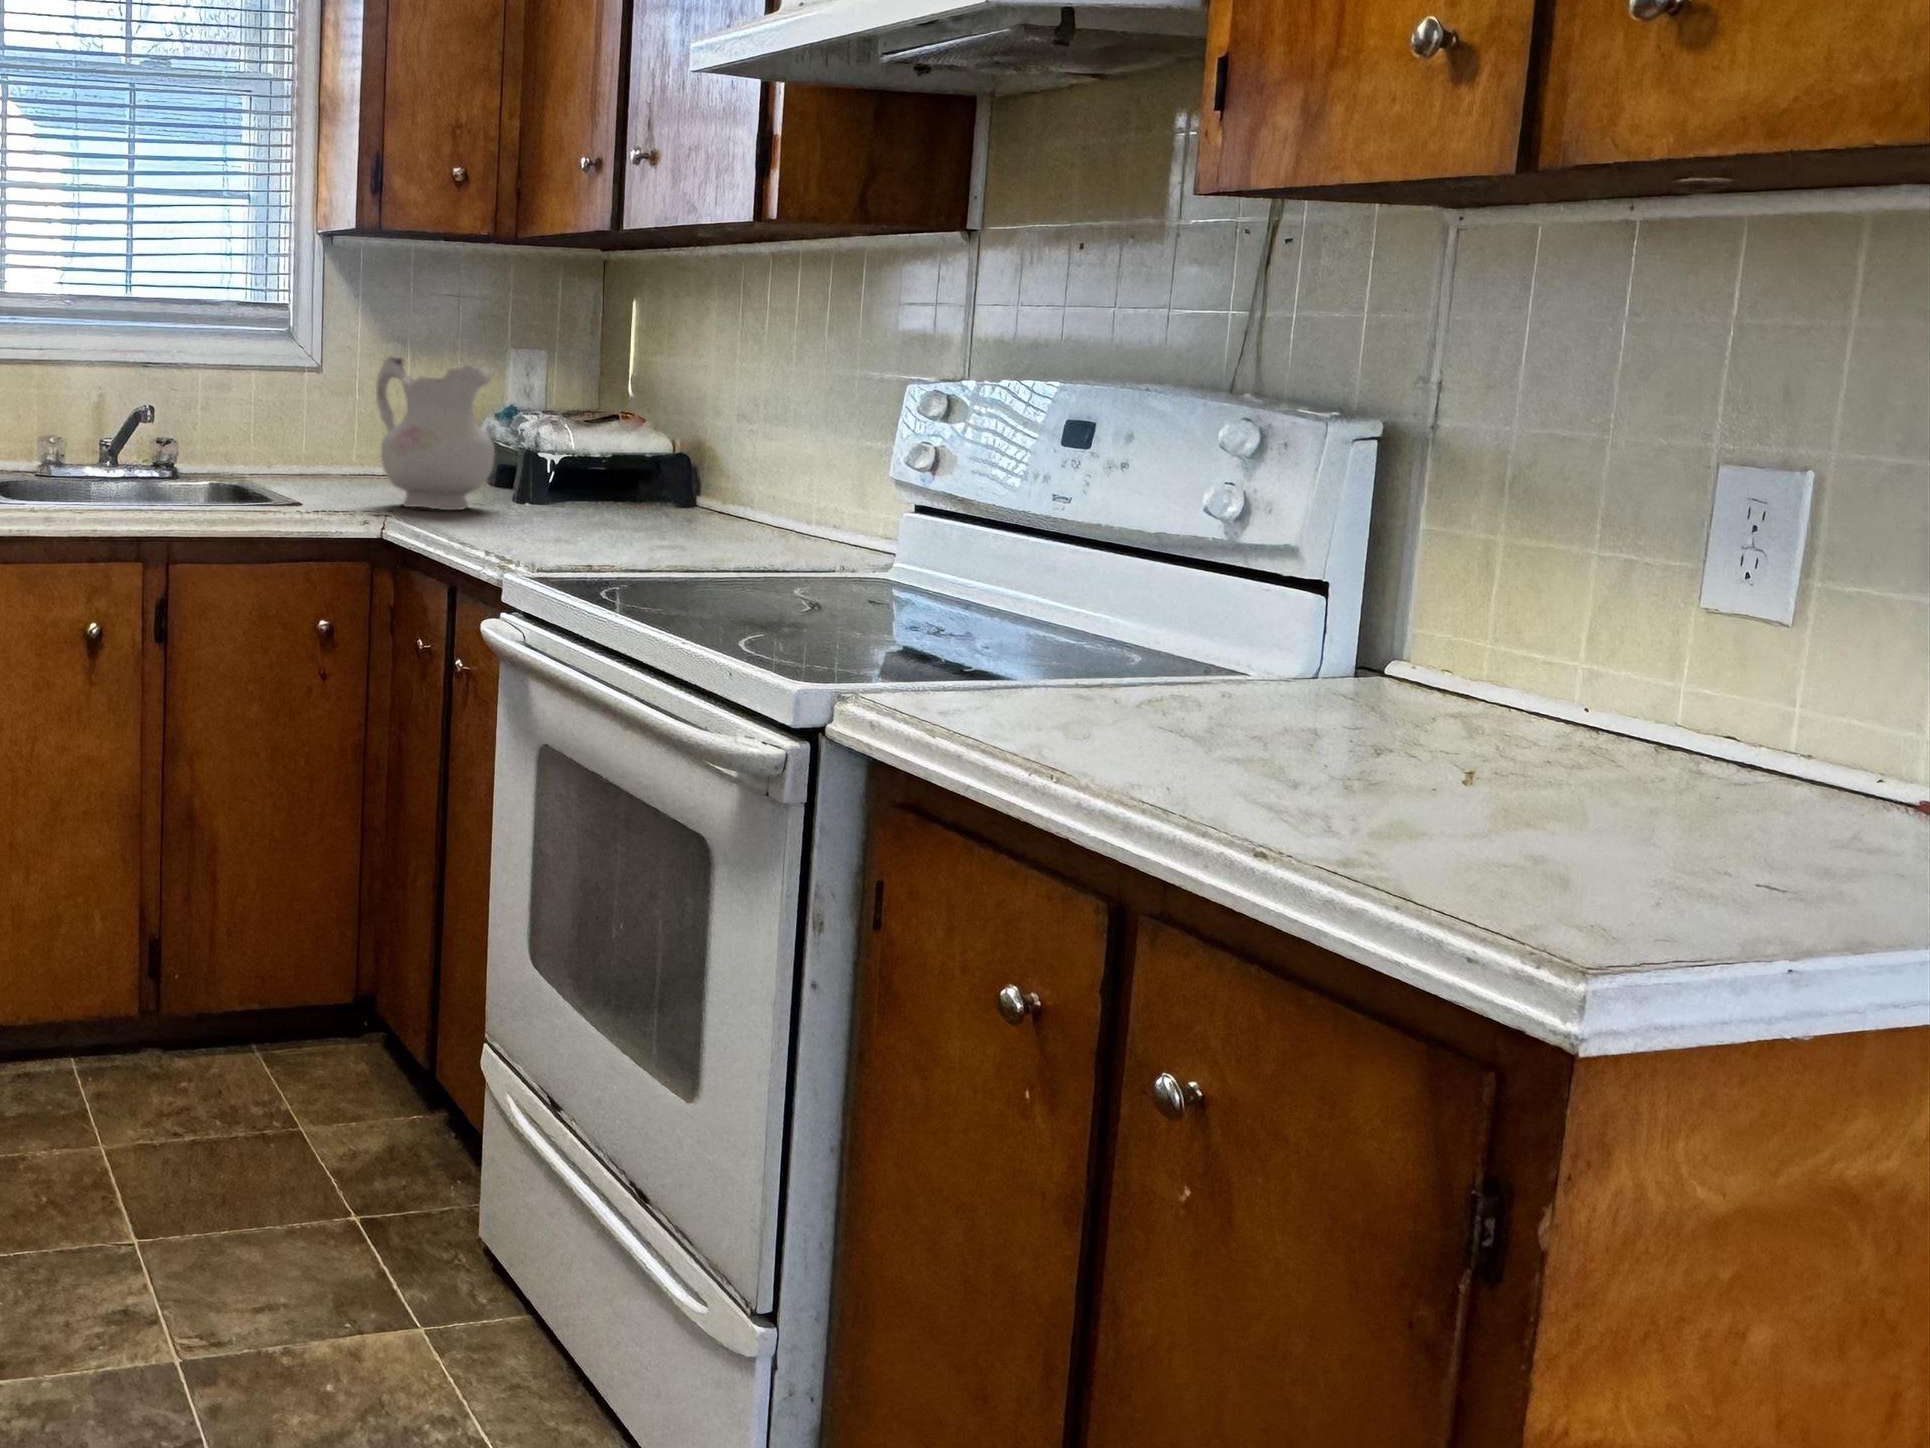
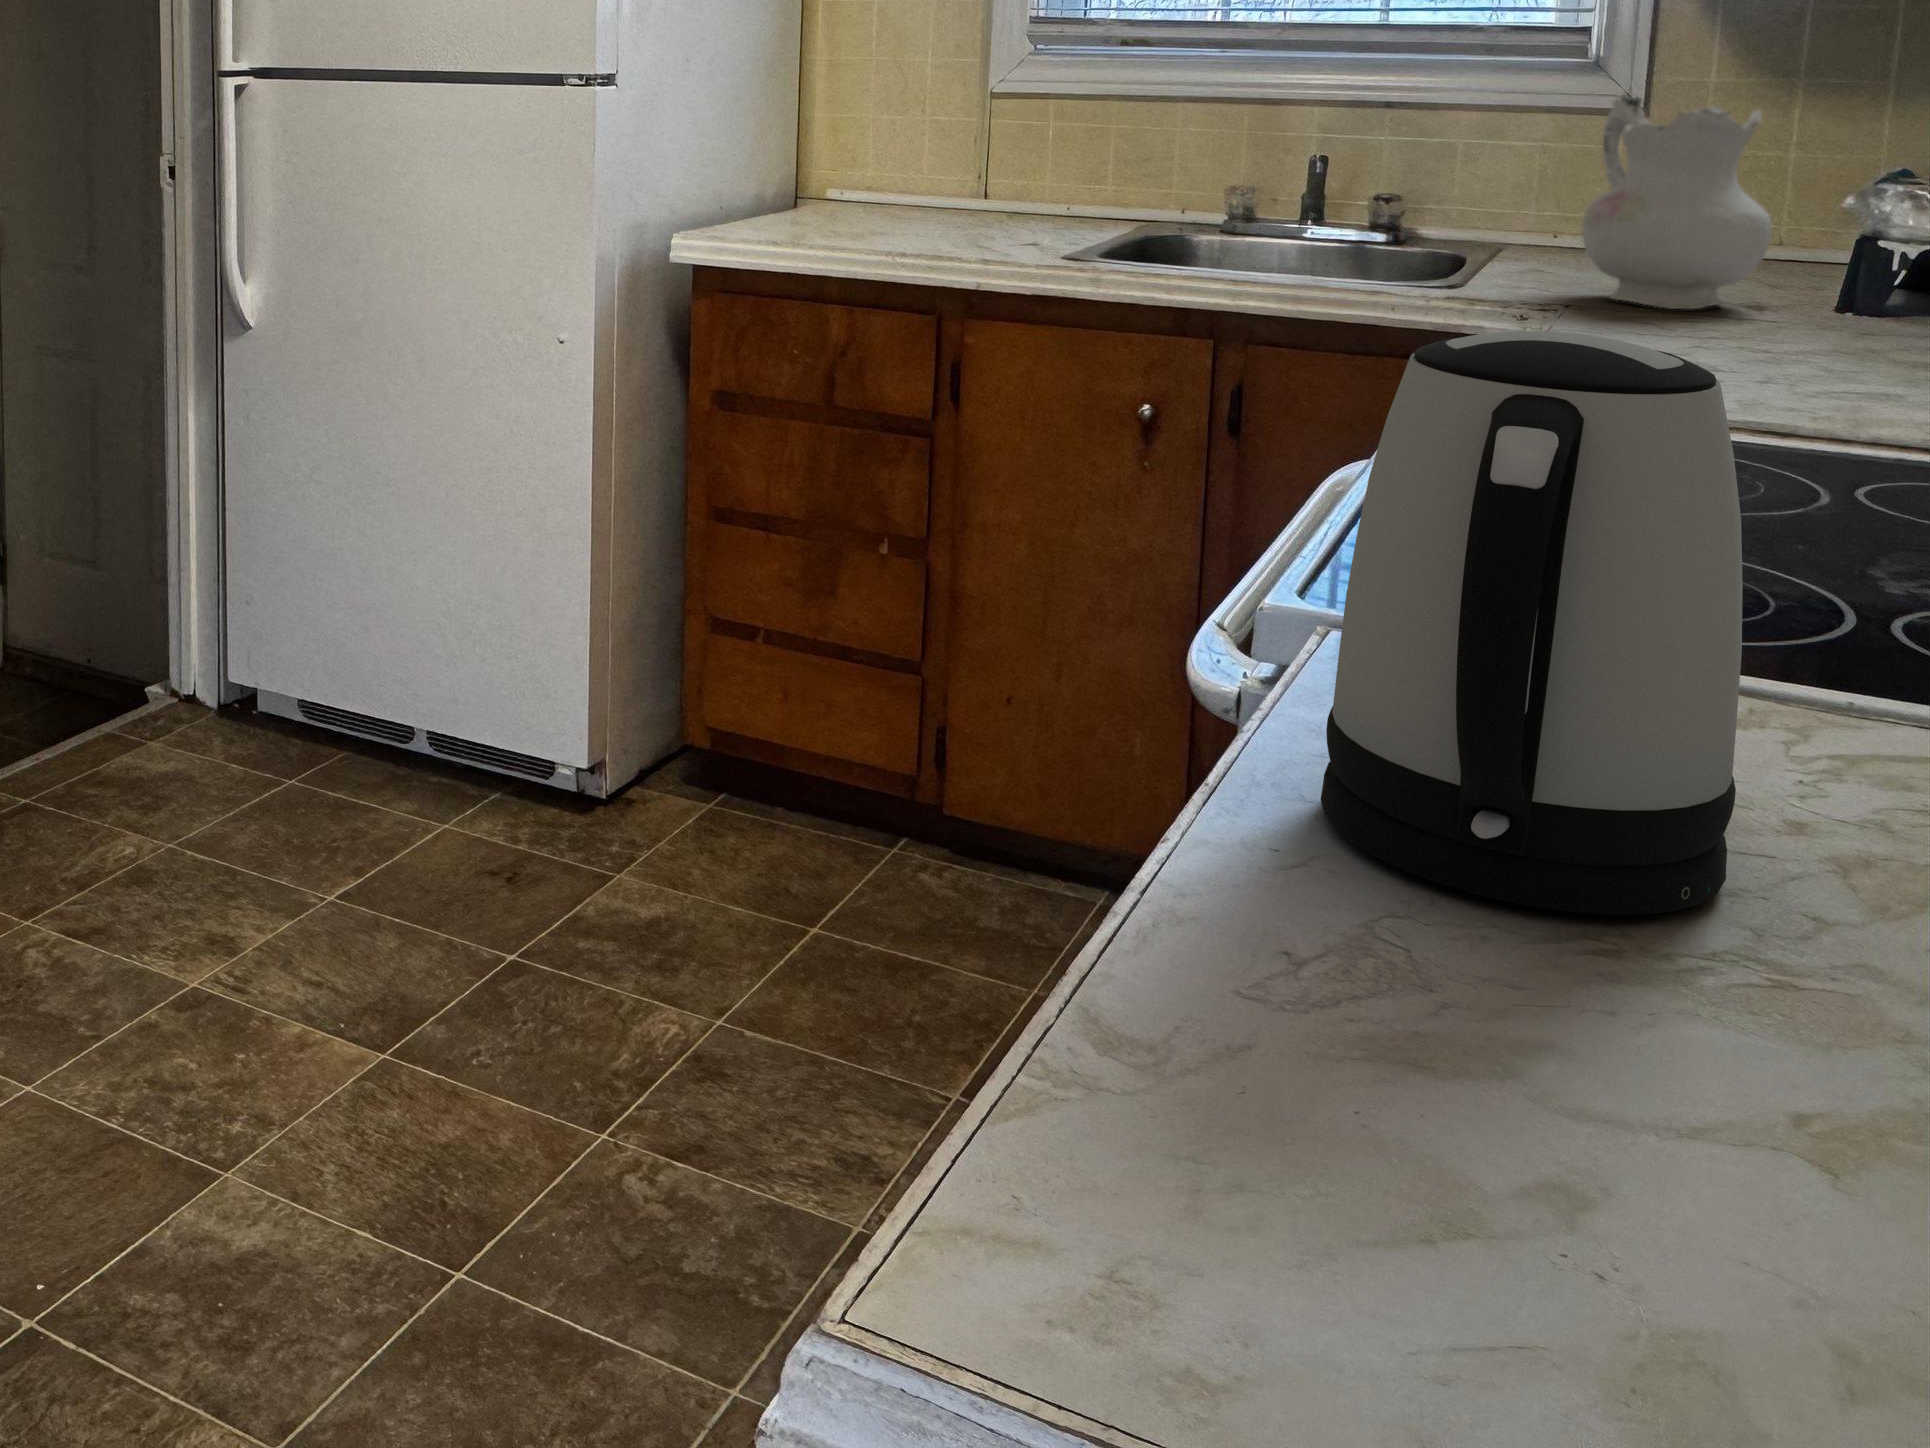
kettle: none [1096,482,1349,794] -> present [1321,331,1742,915]

